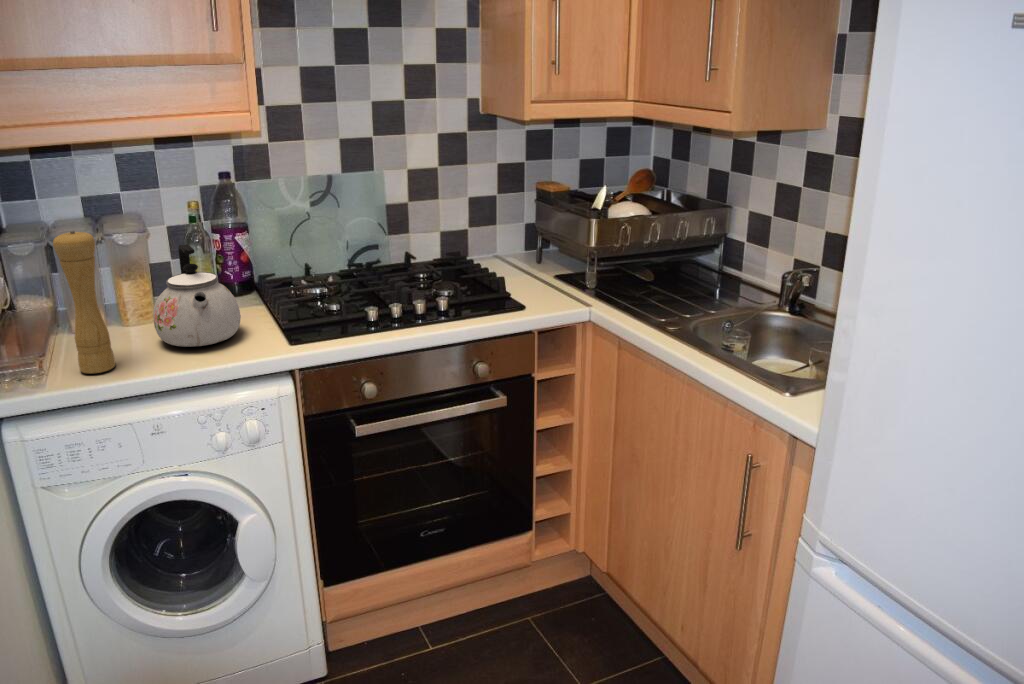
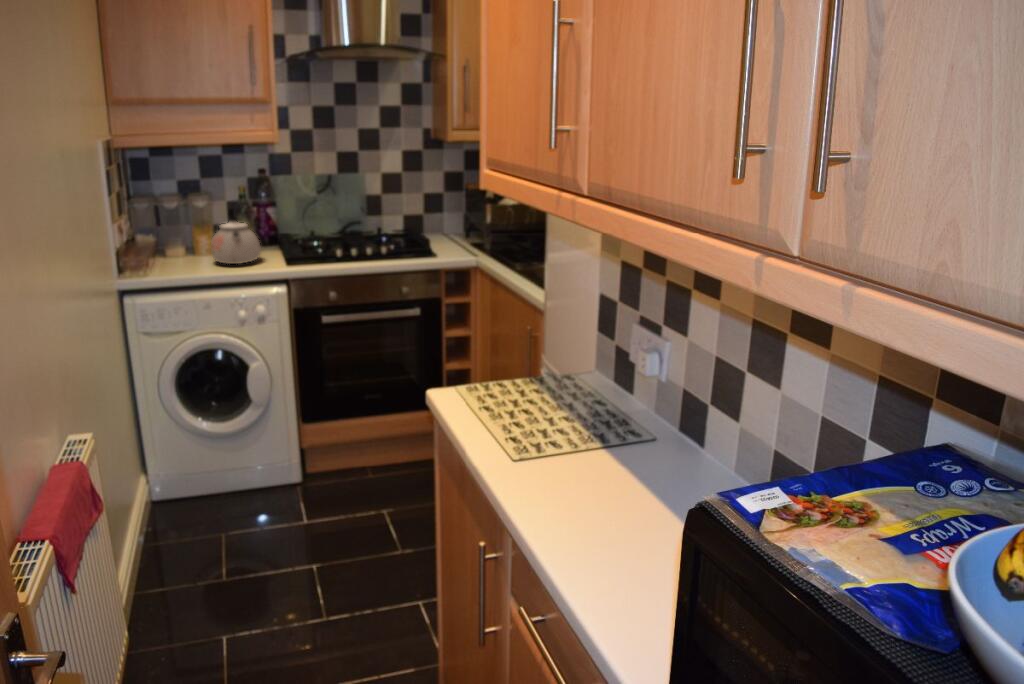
pepper mill: present [53,231,115,373] -> none [158,191,187,272]

